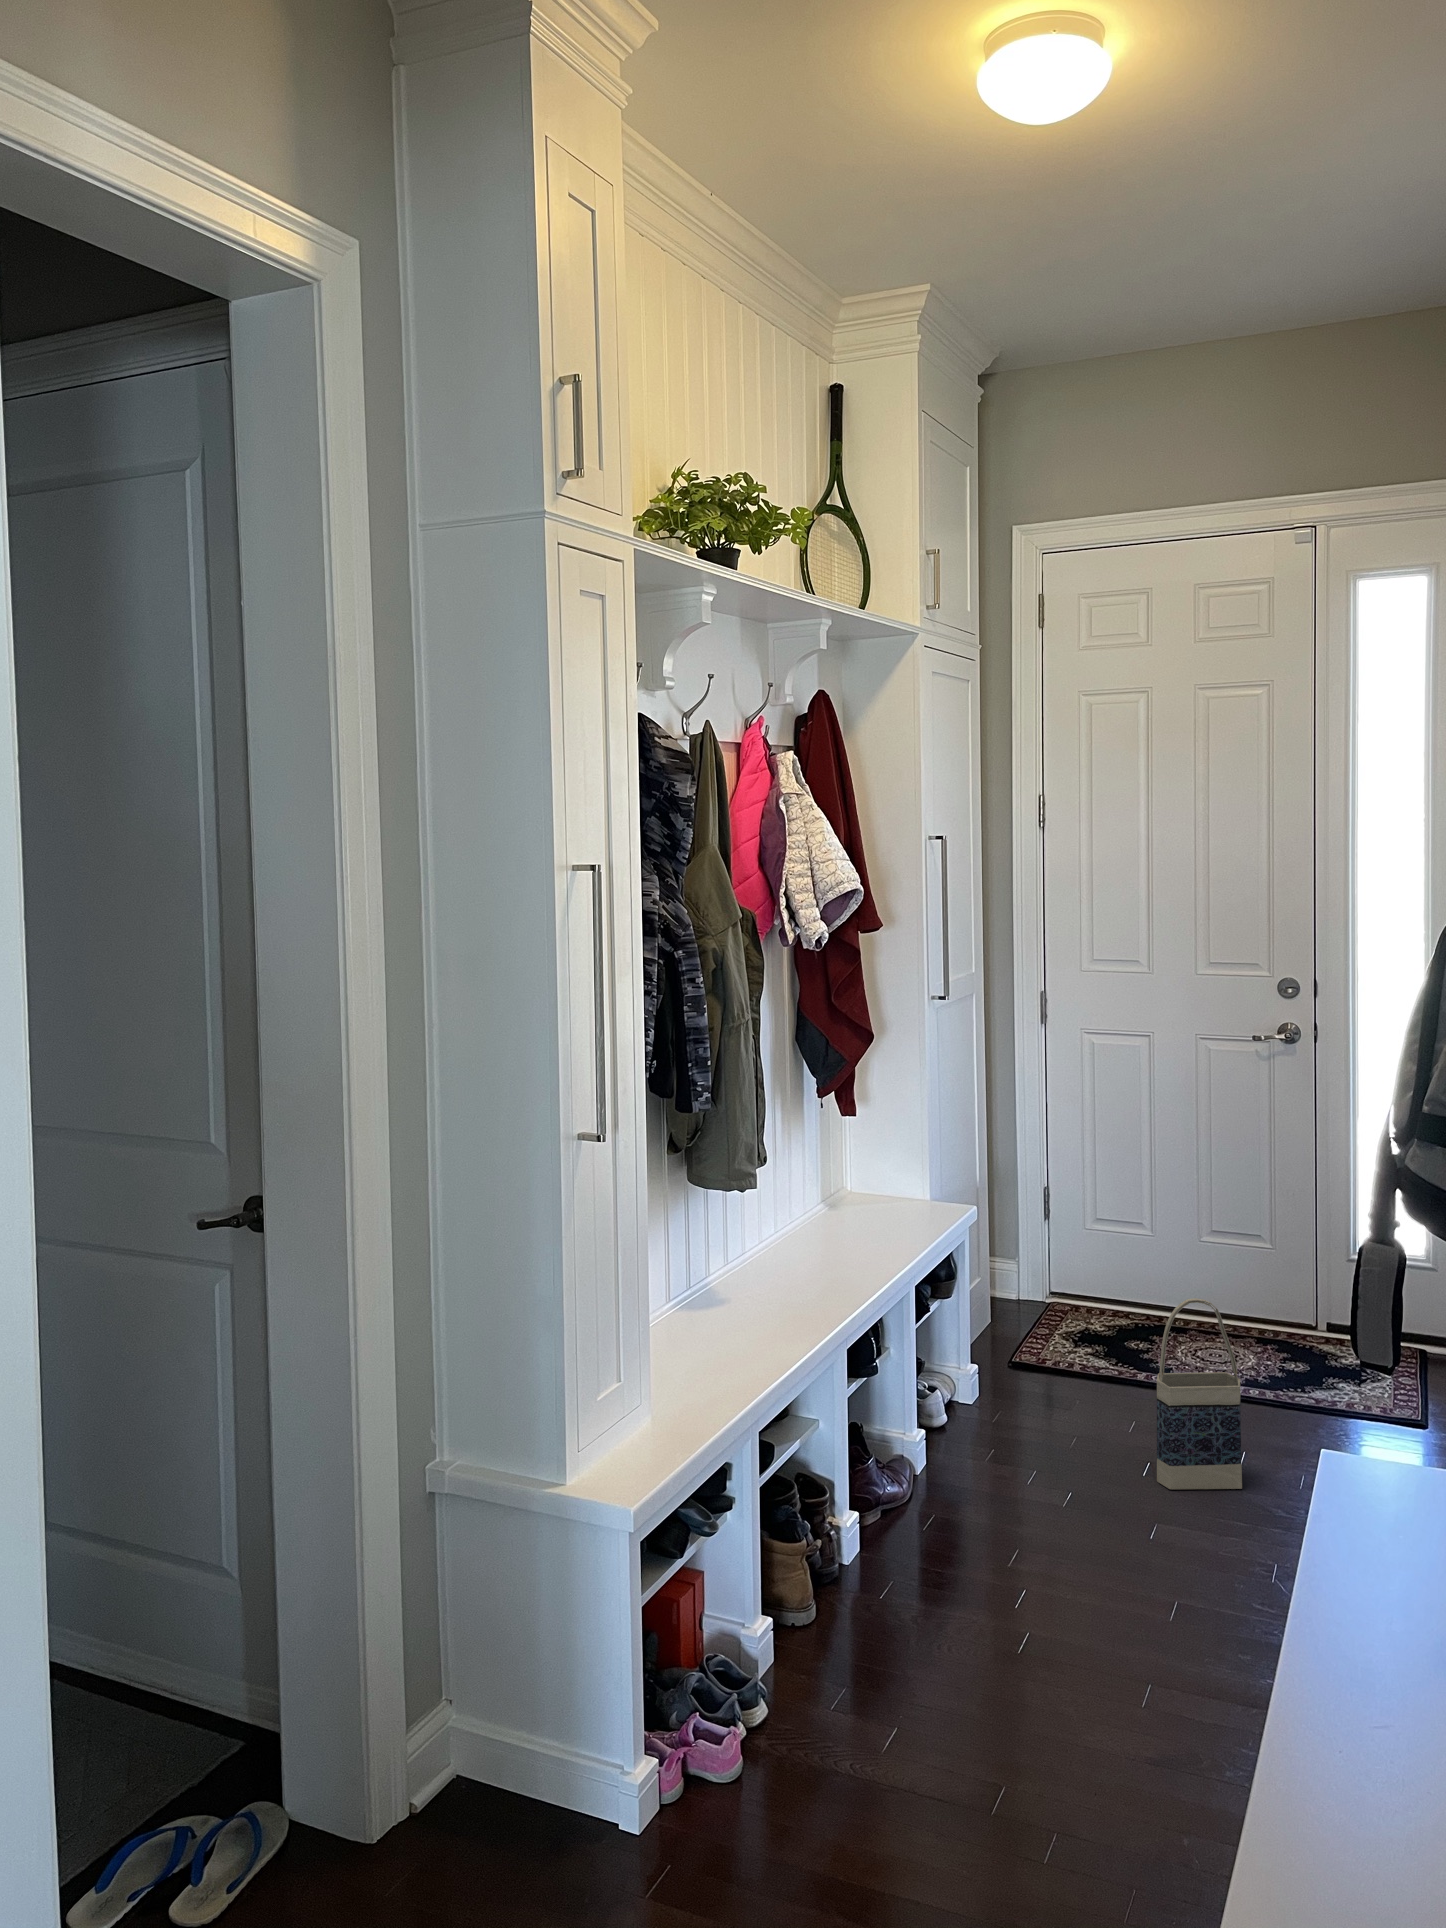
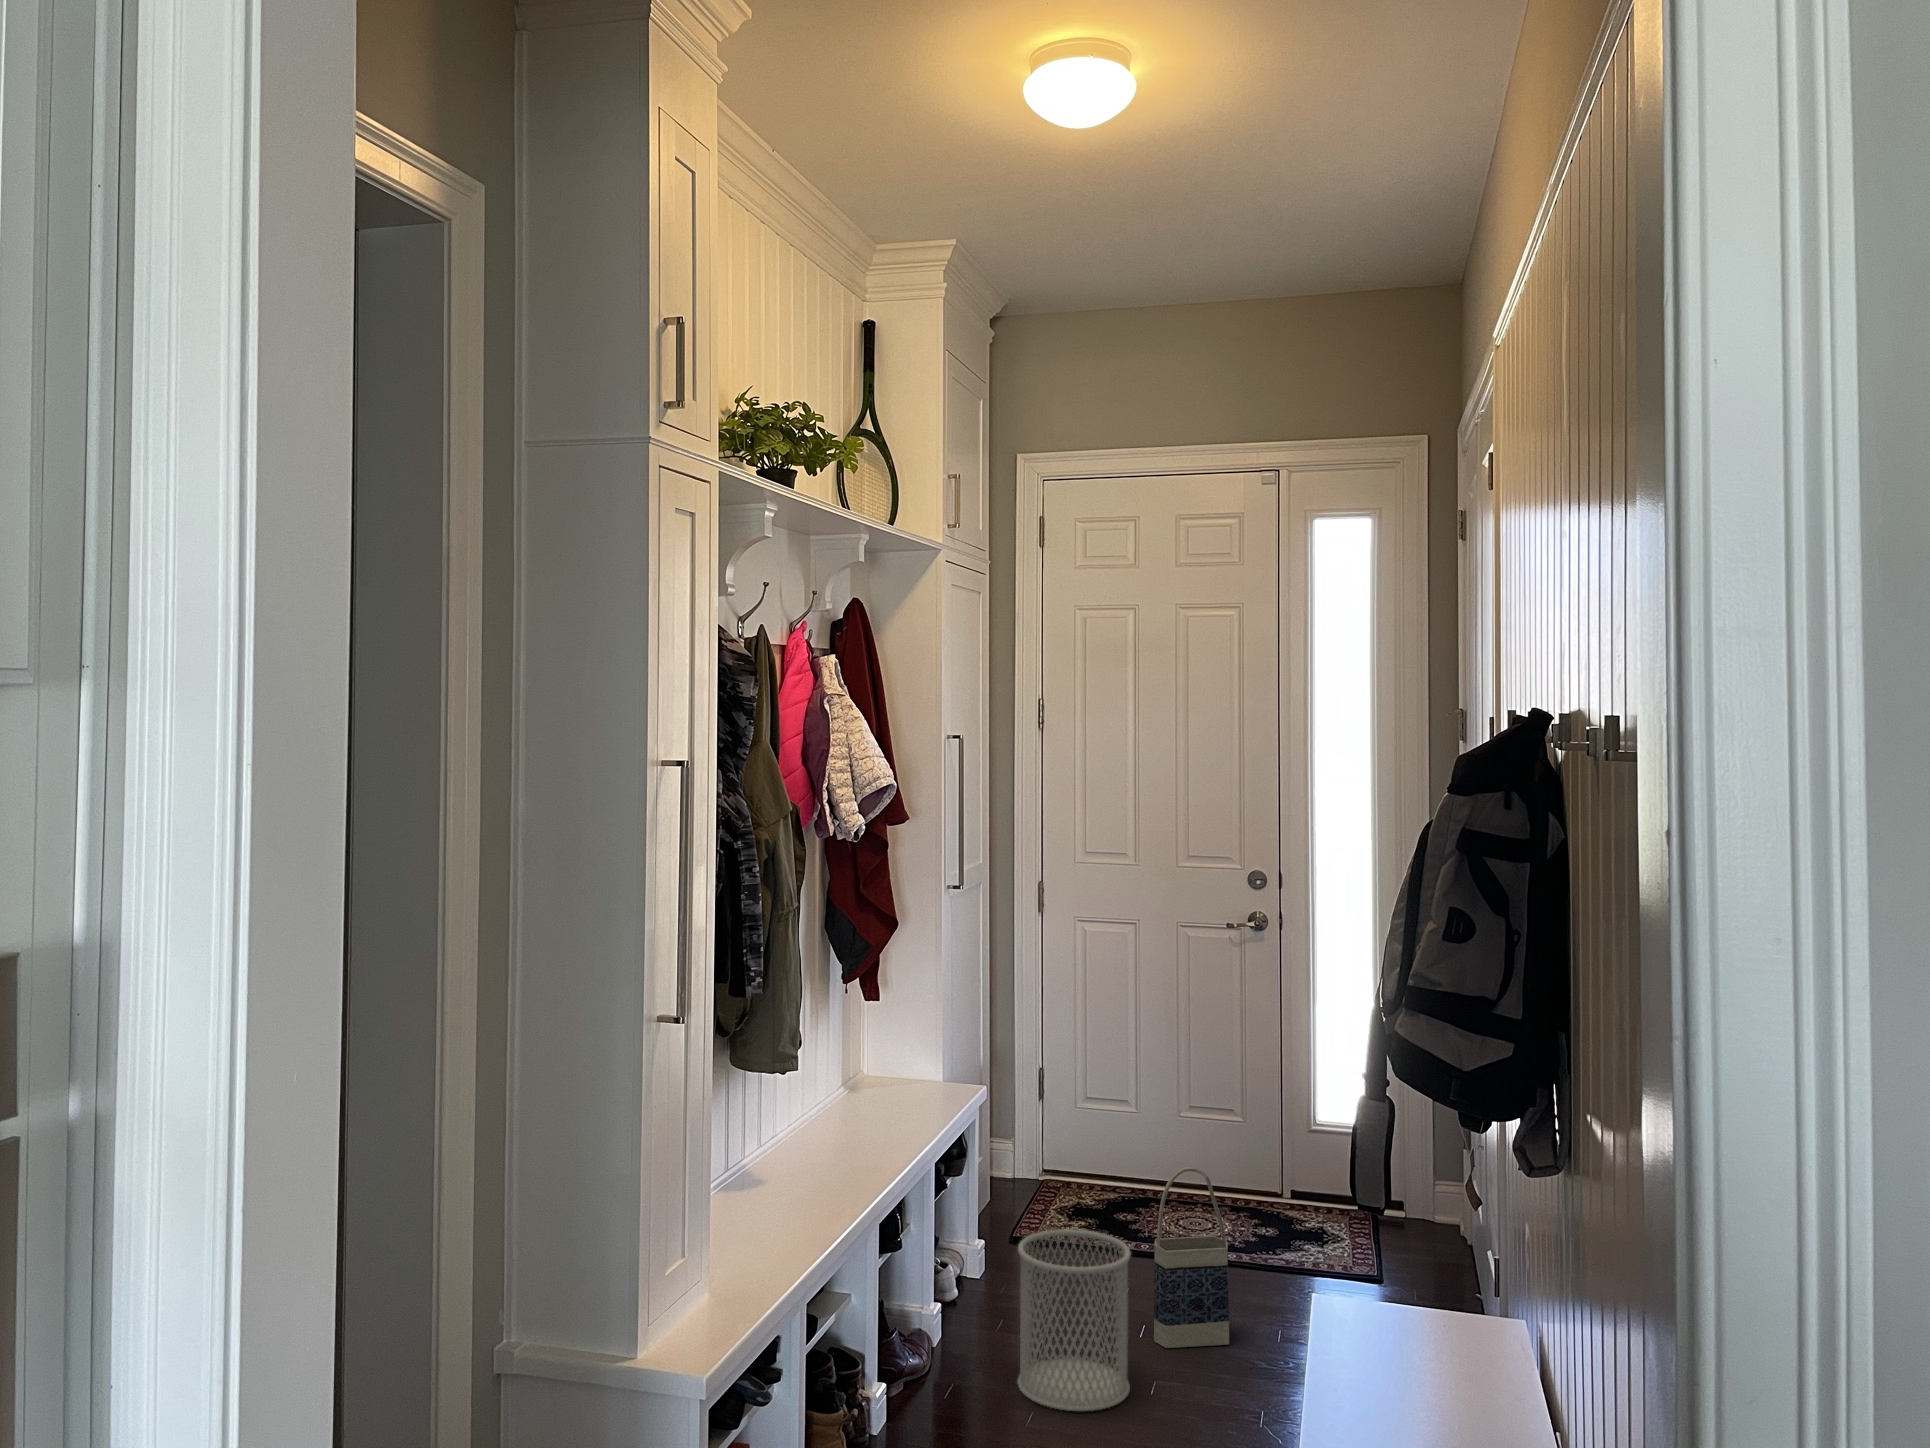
wastebasket: none [1000,1361,1125,1553] -> present [1018,1229,1131,1411]

